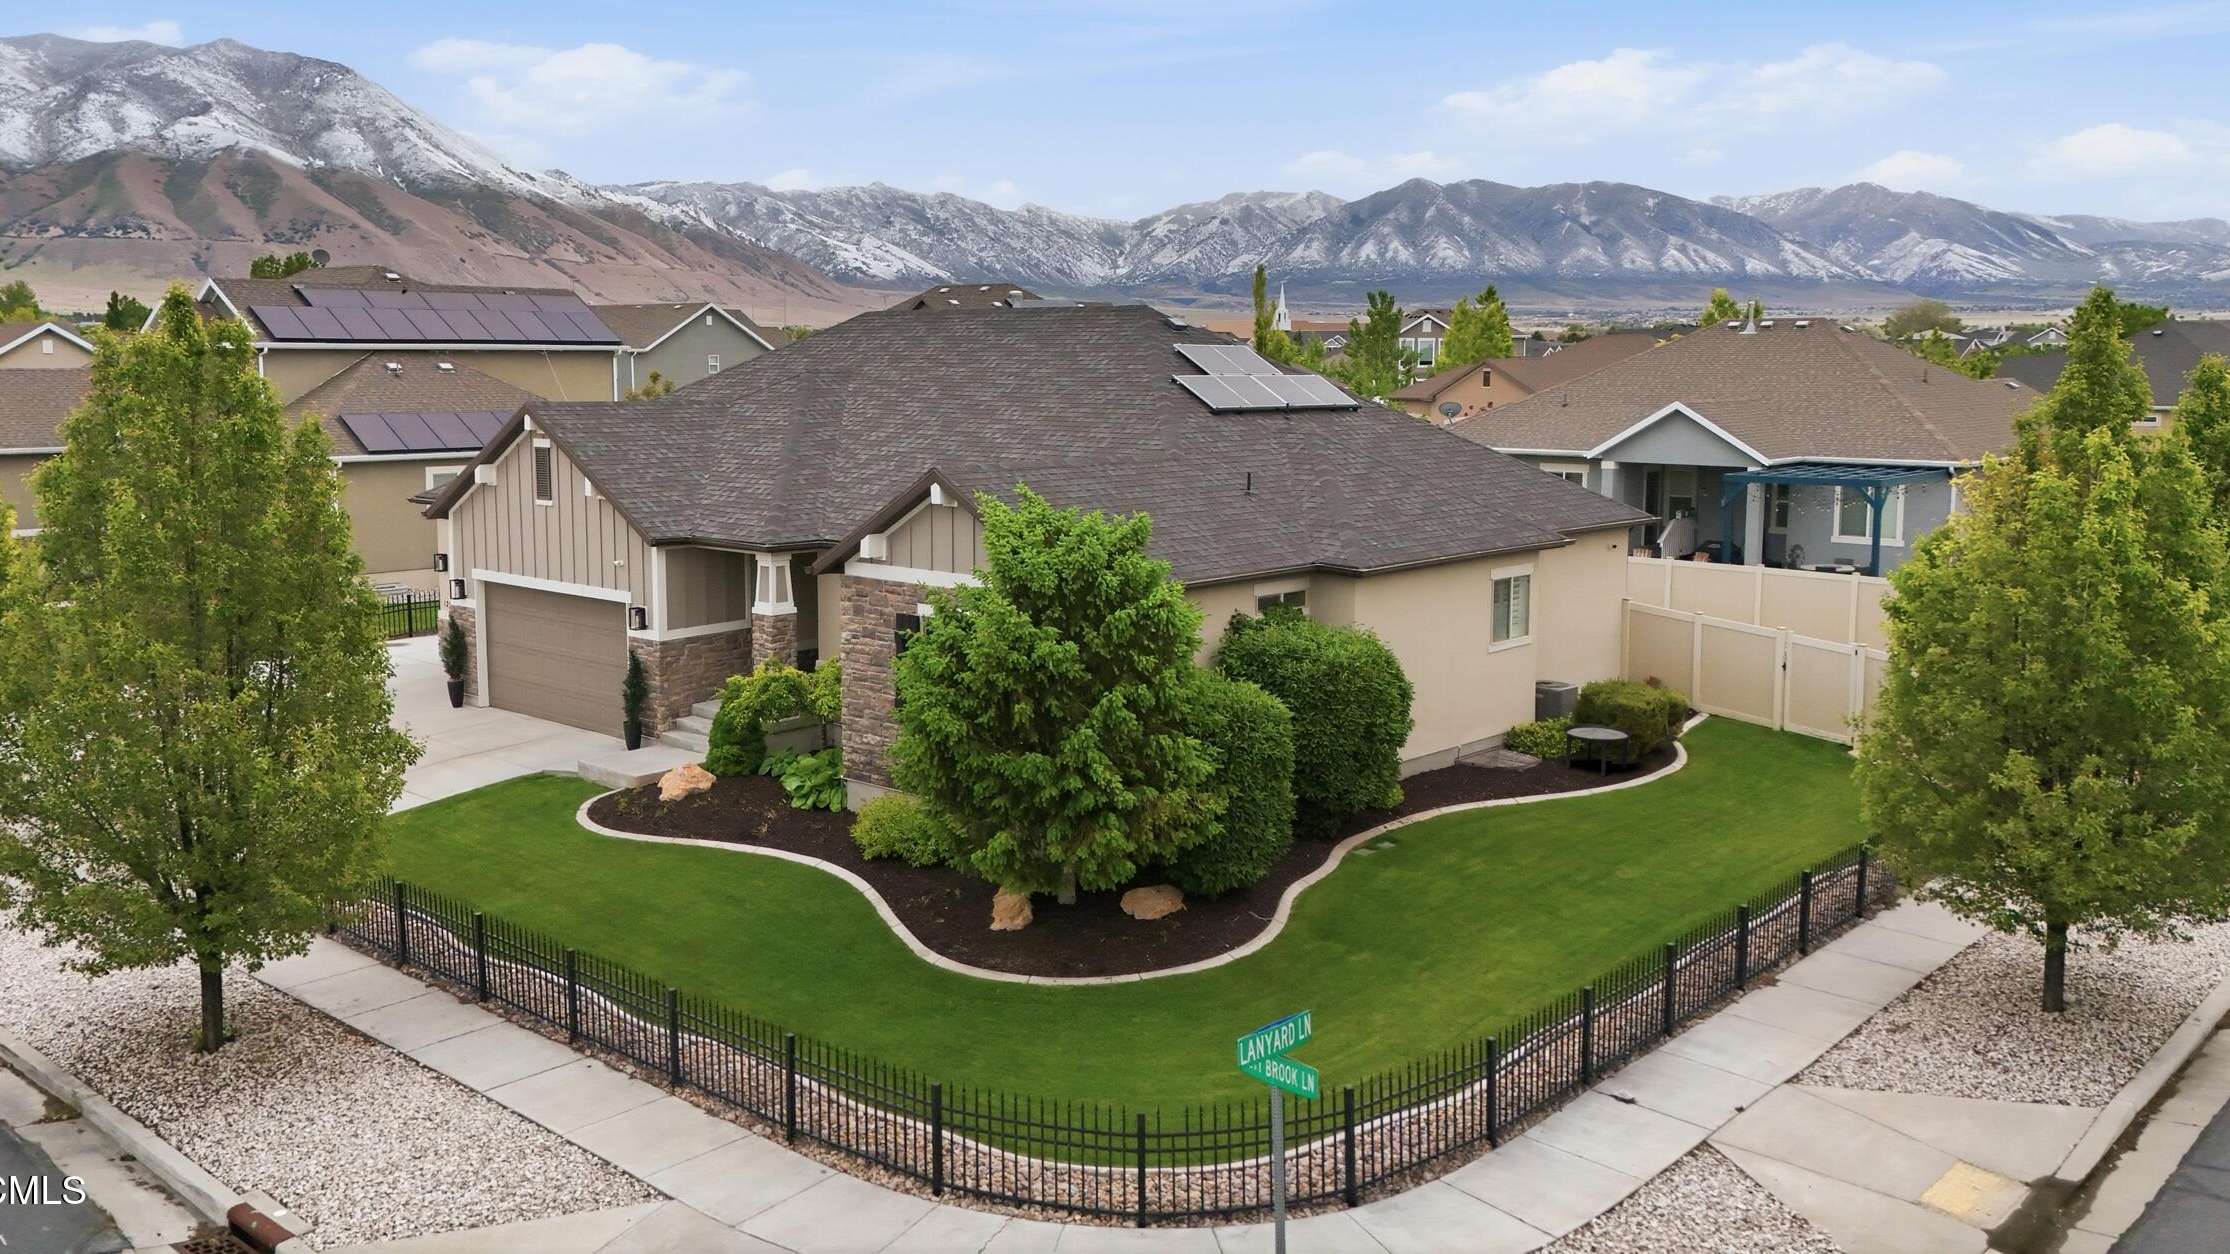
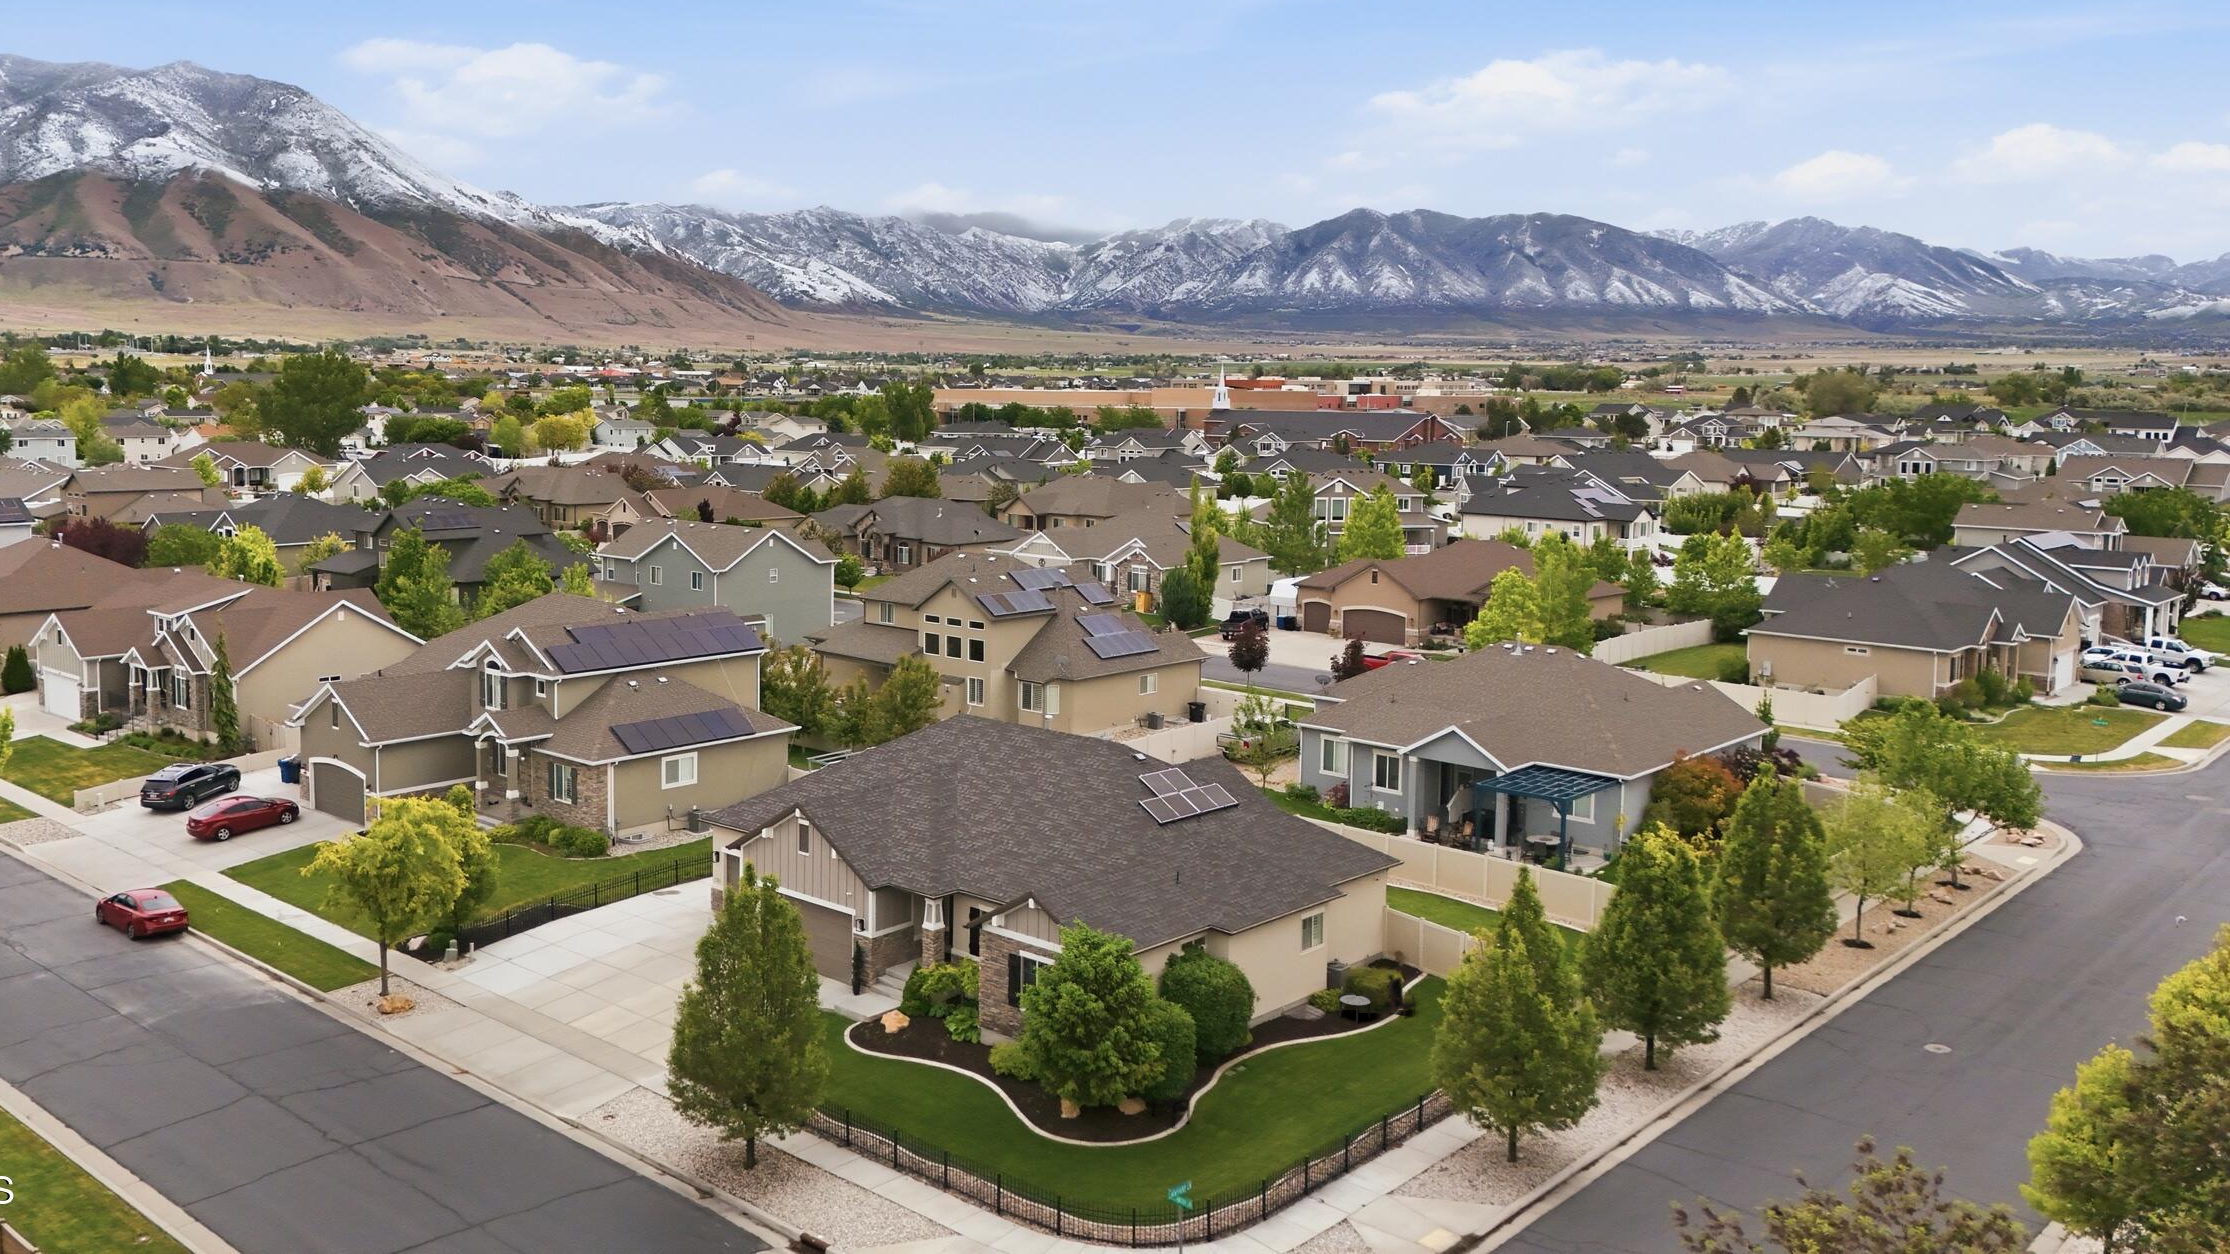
lounge chair: none [1656,693,1716,768] -> present [1388,977,1415,1012]
bench: none [1197,865,1283,948] -> present [1152,1098,1190,1127]

